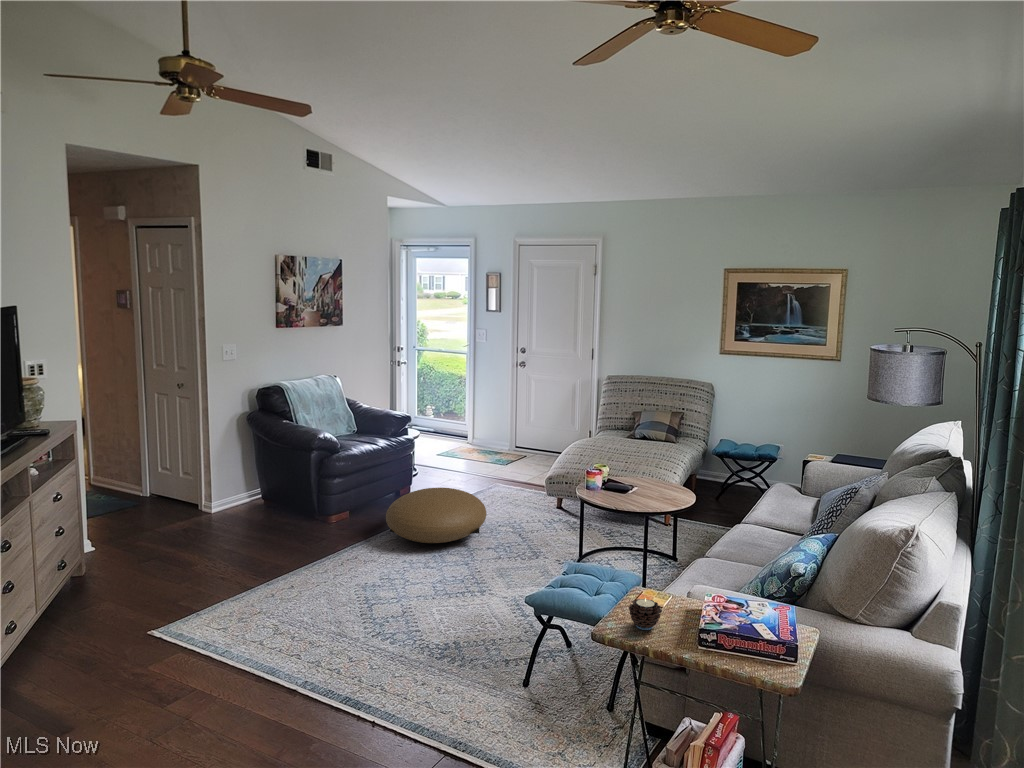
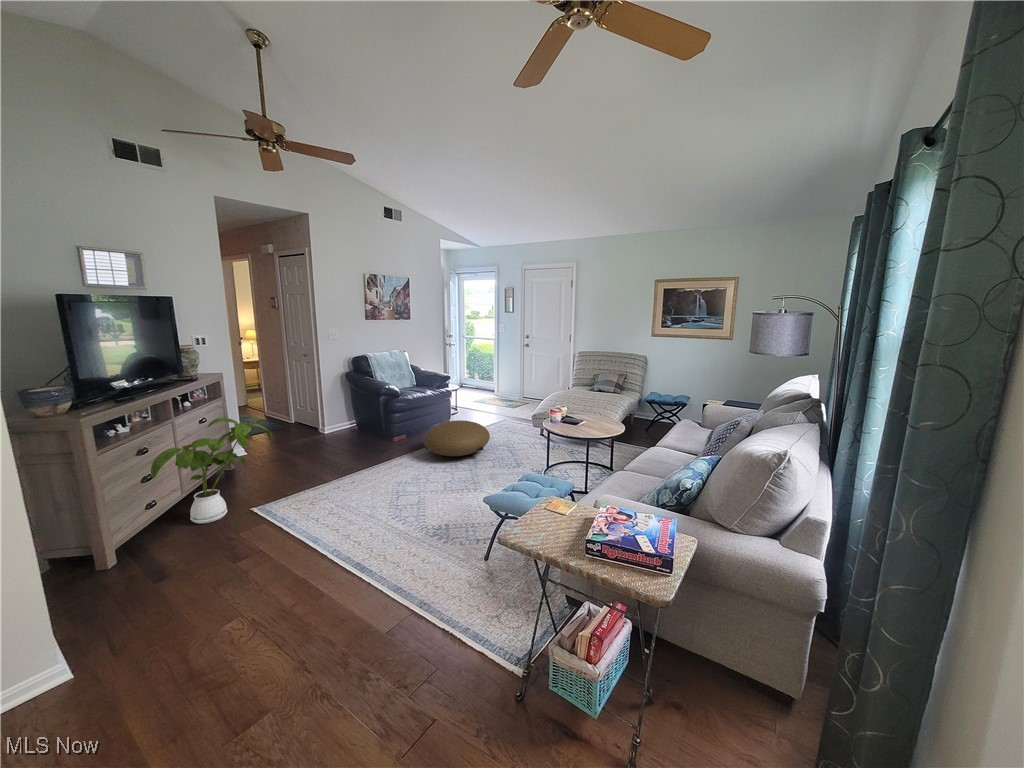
house plant: none [30,489,188,649] -> present [151,418,272,524]
candle: present [629,598,662,630] -> none [537,508,564,534]

